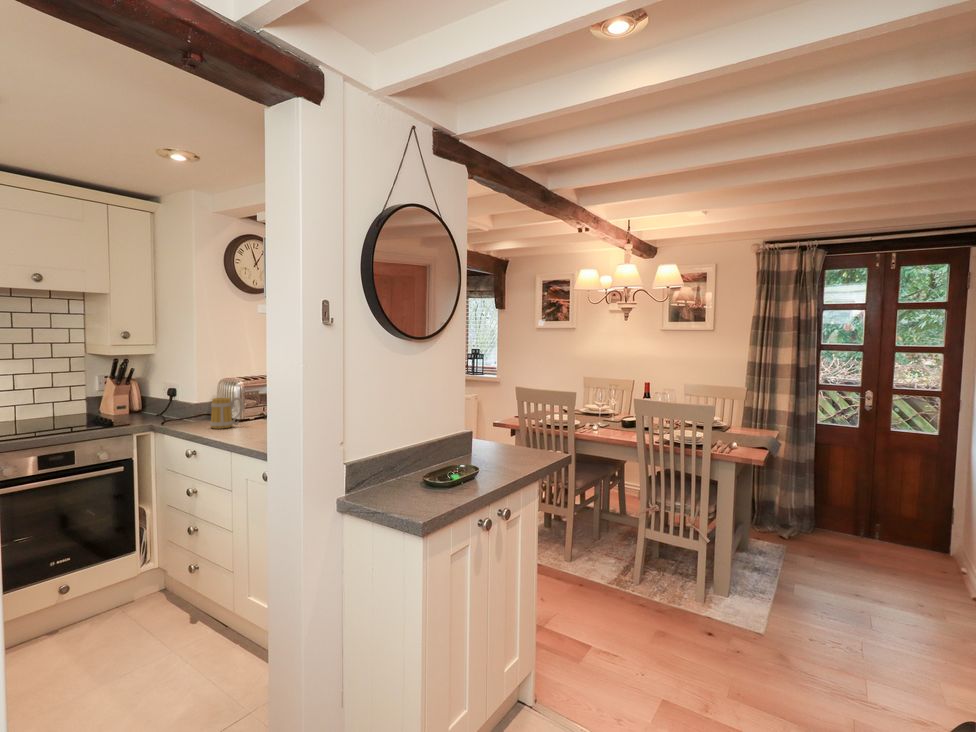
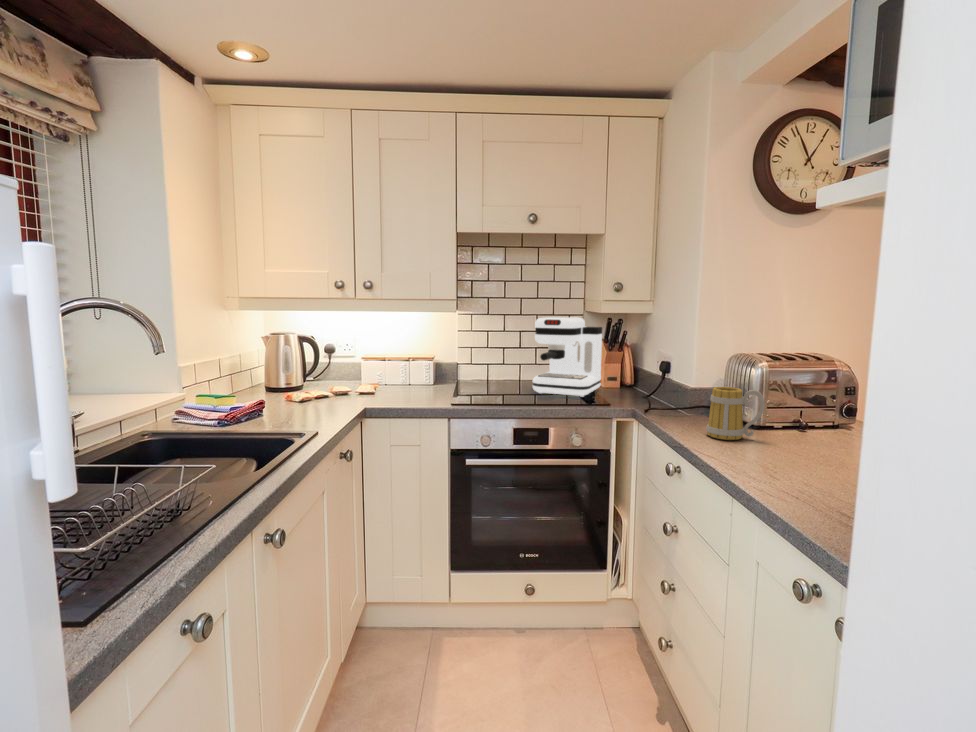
coffee maker: none [46,359,113,425] -> present [533,317,602,397]

